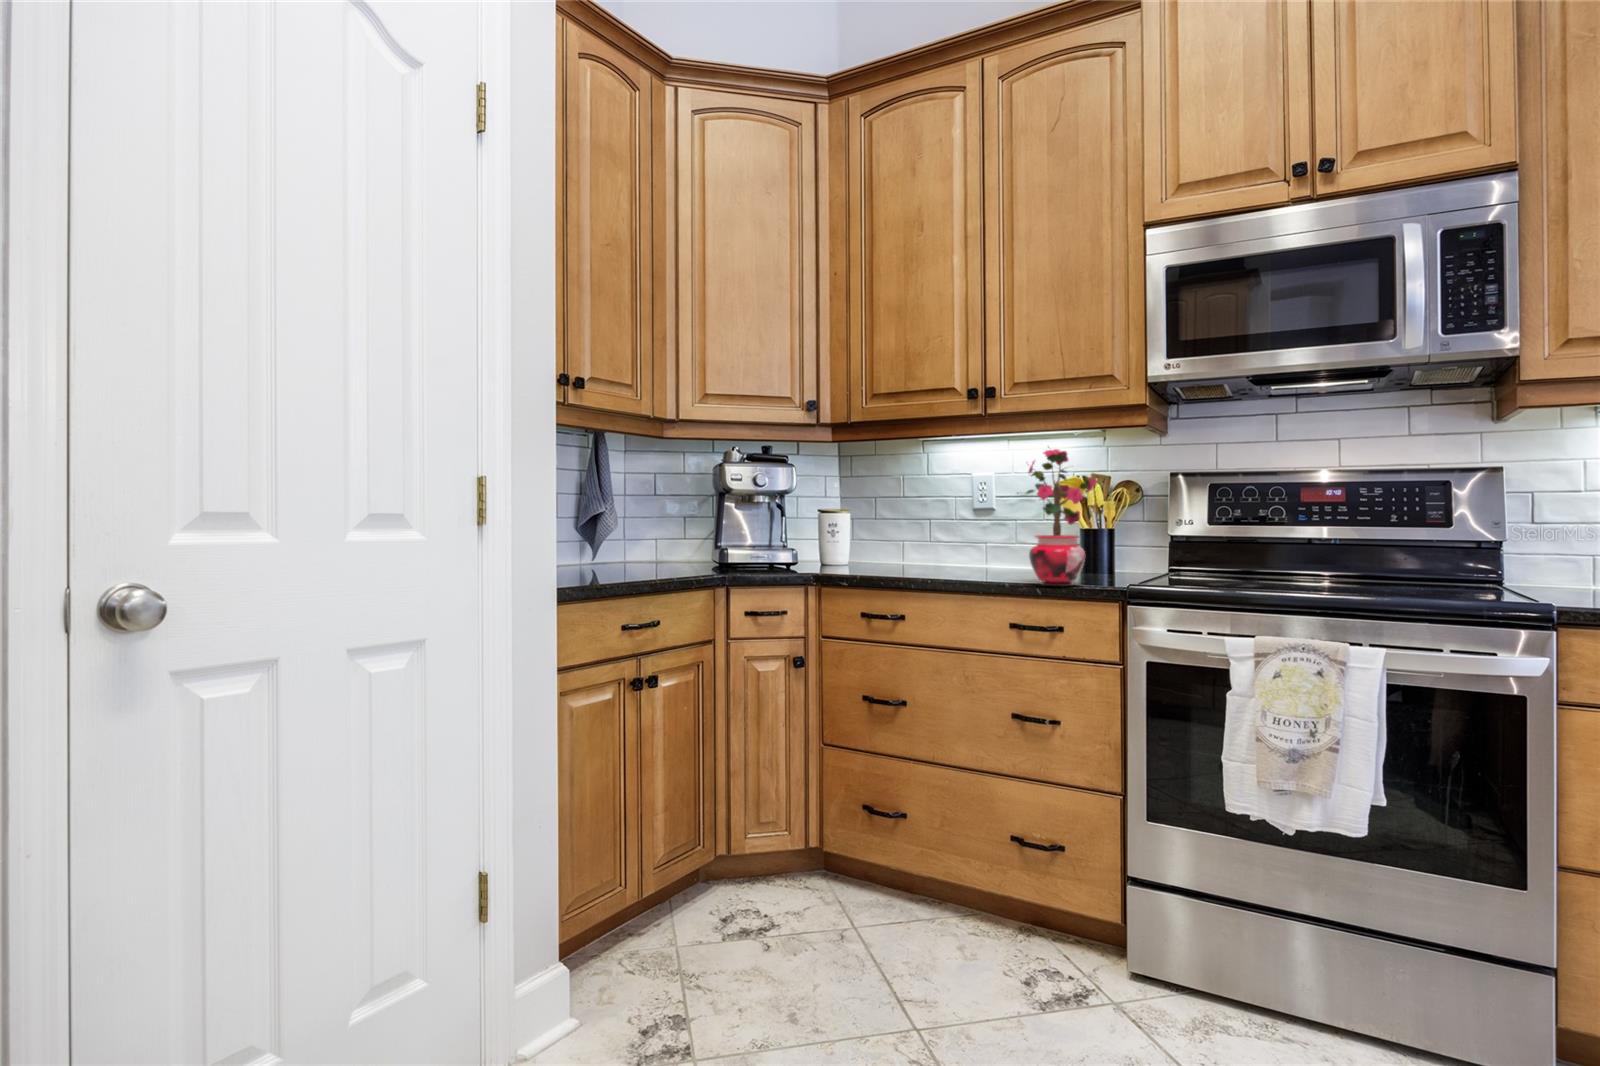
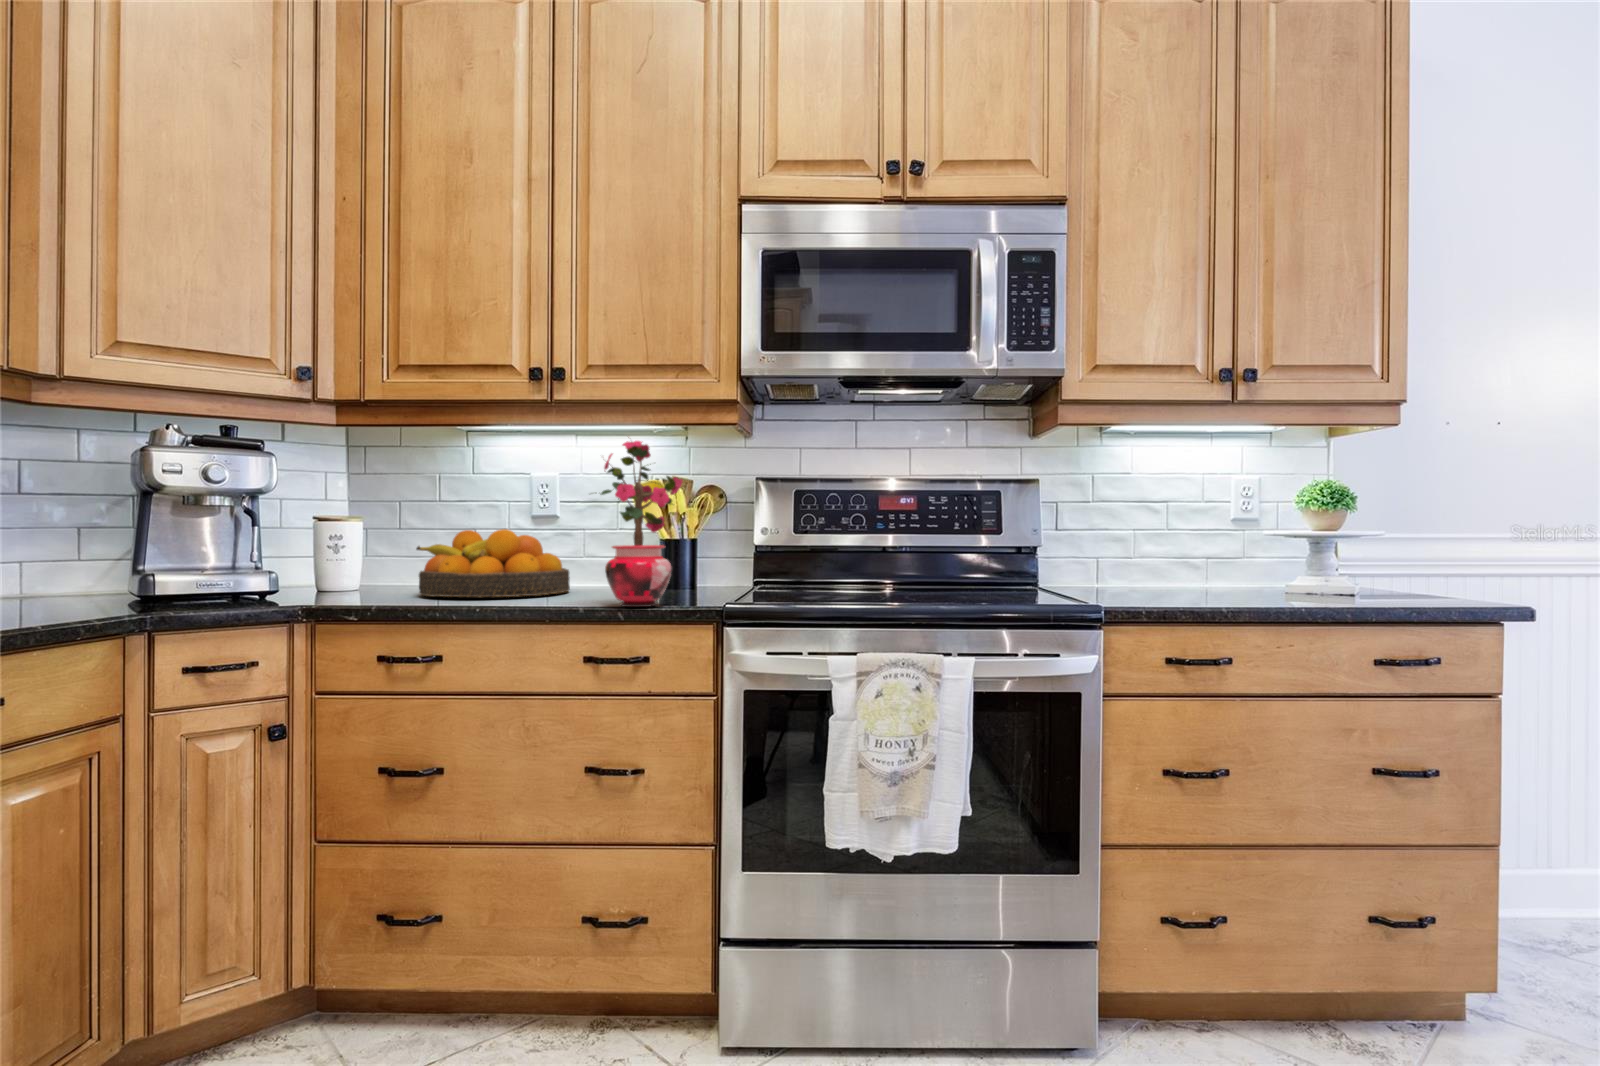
fruit bowl: none [887,520,1004,574] -> present [416,529,570,597]

